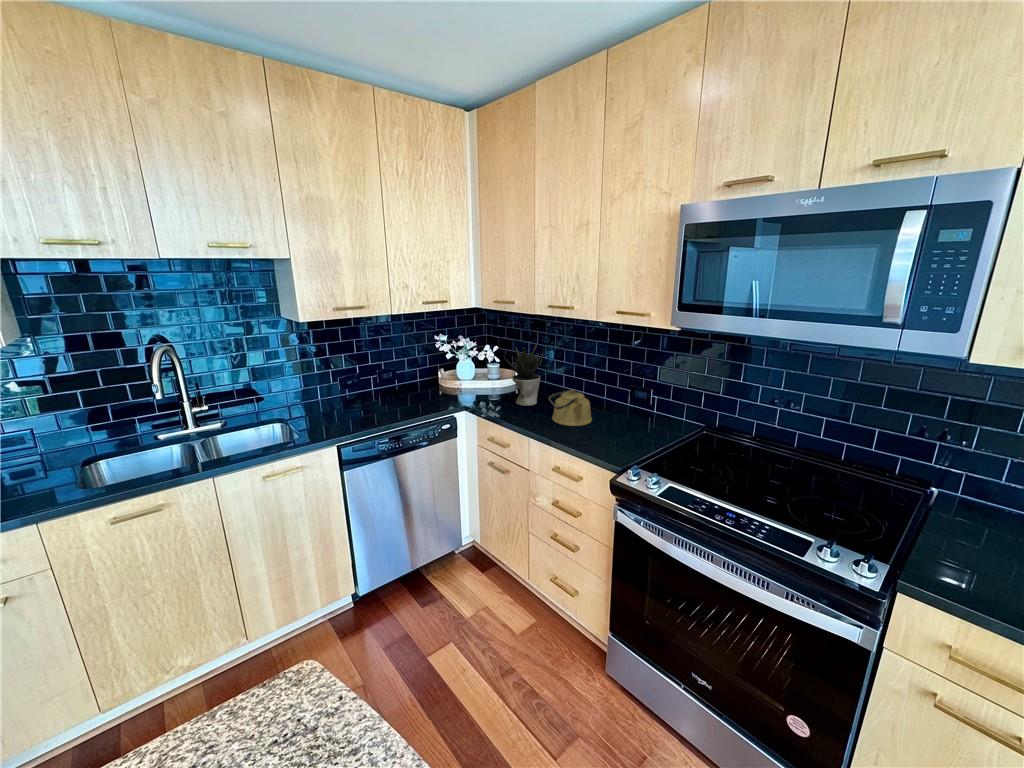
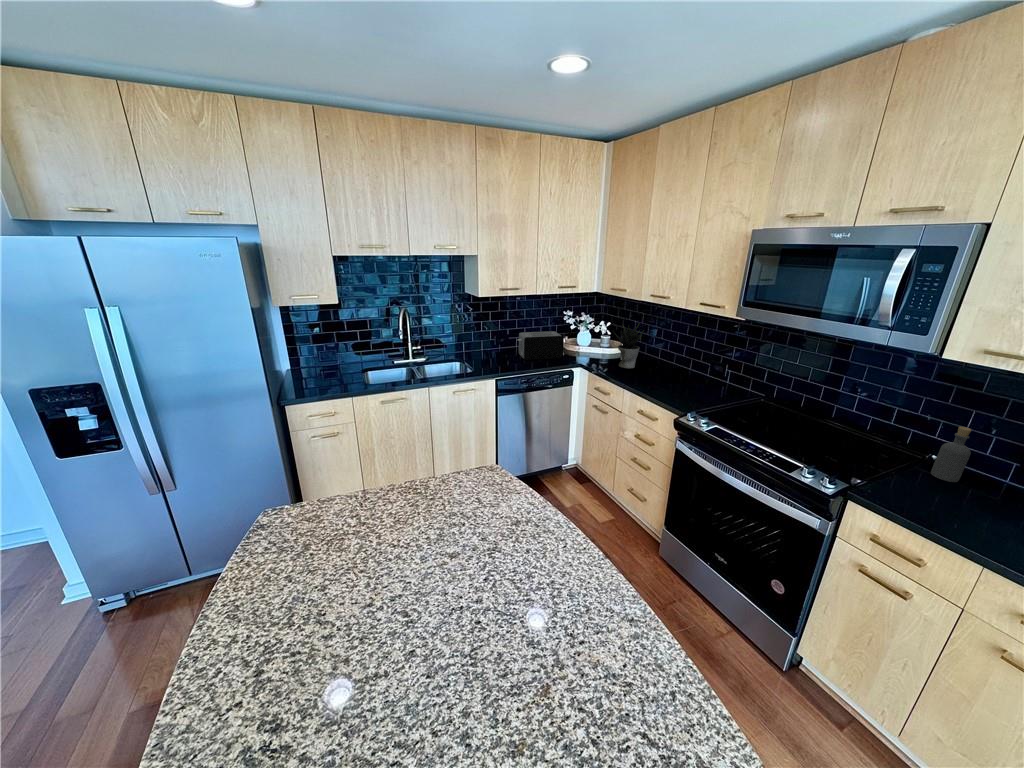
toaster: none [370,364,437,409] -> present [517,331,563,360]
kettle: present [549,389,592,426] -> none [642,358,674,385]
bottle: none [954,452,1005,530] -> present [931,427,971,482]

